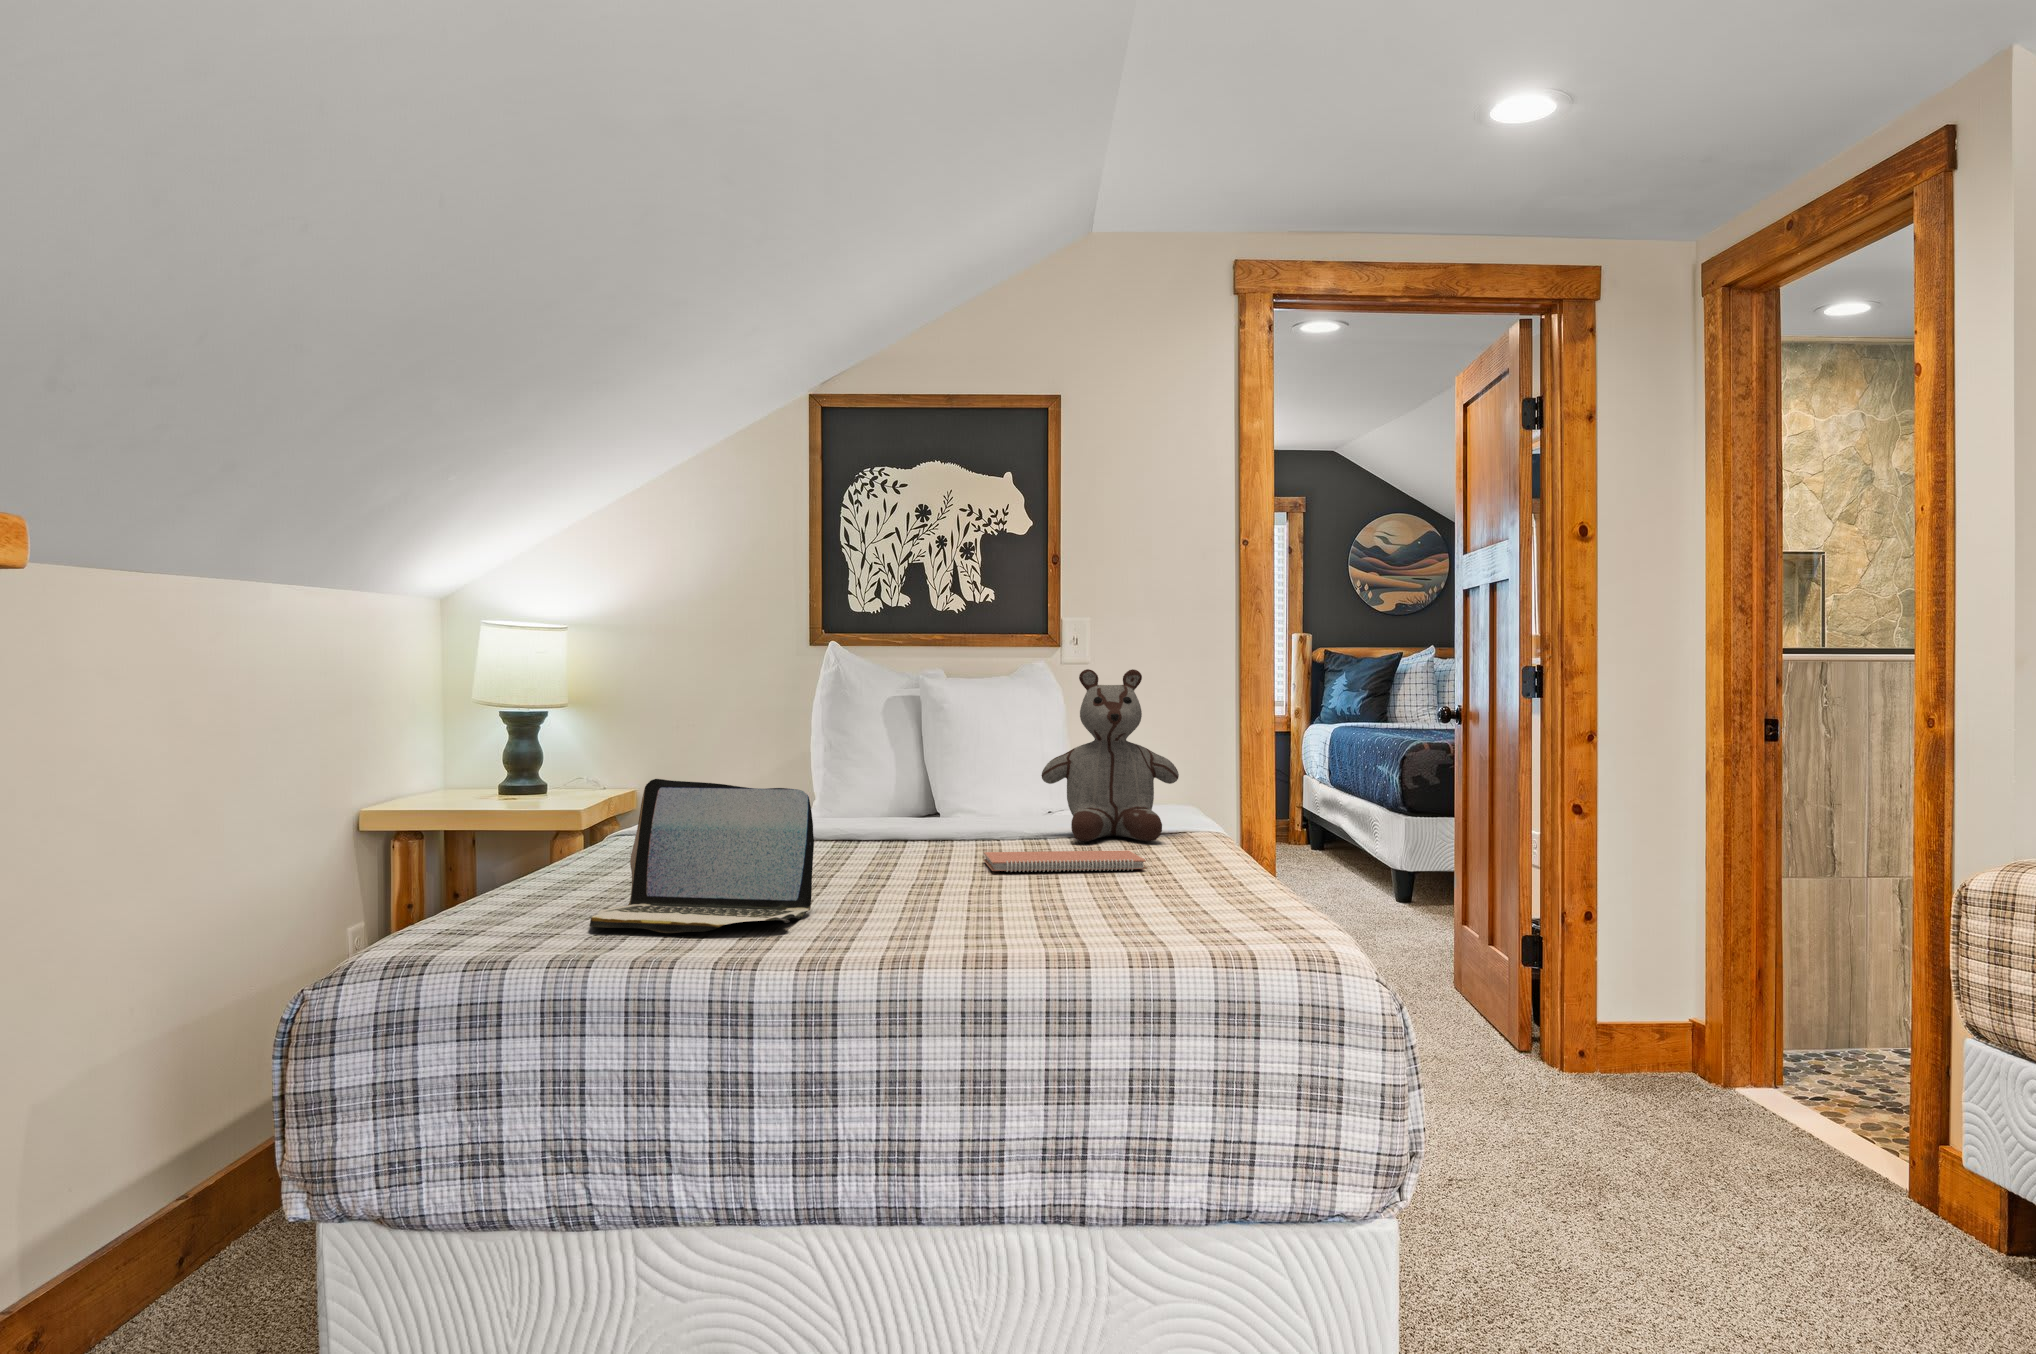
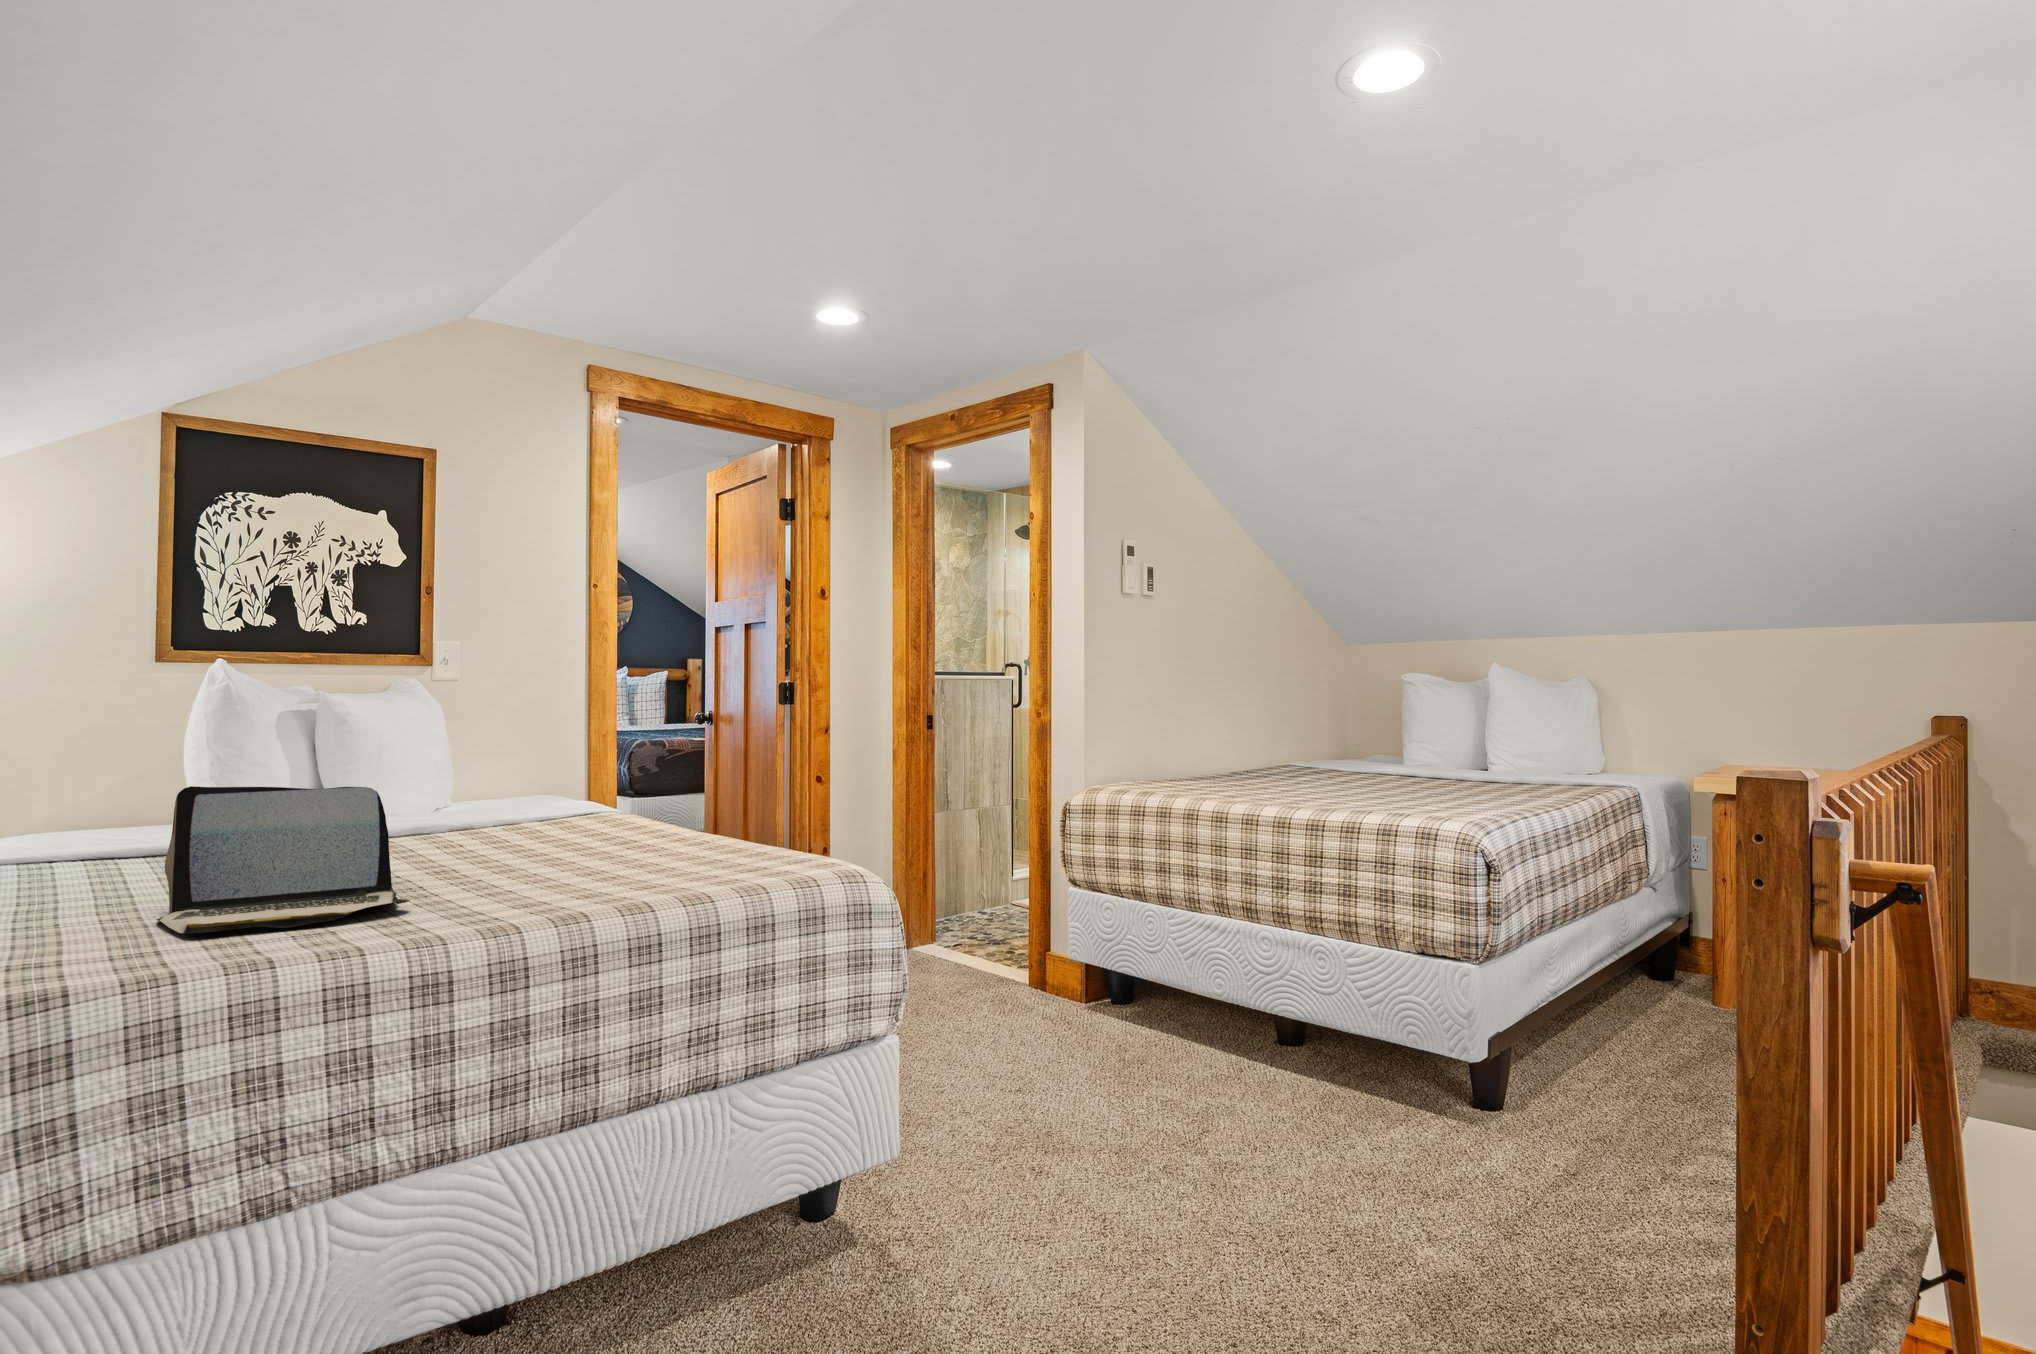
stuffed bear: present [1041,669,1179,841] -> none [457,681,575,821]
notebook: present [983,850,1146,872] -> none [455,823,609,848]

